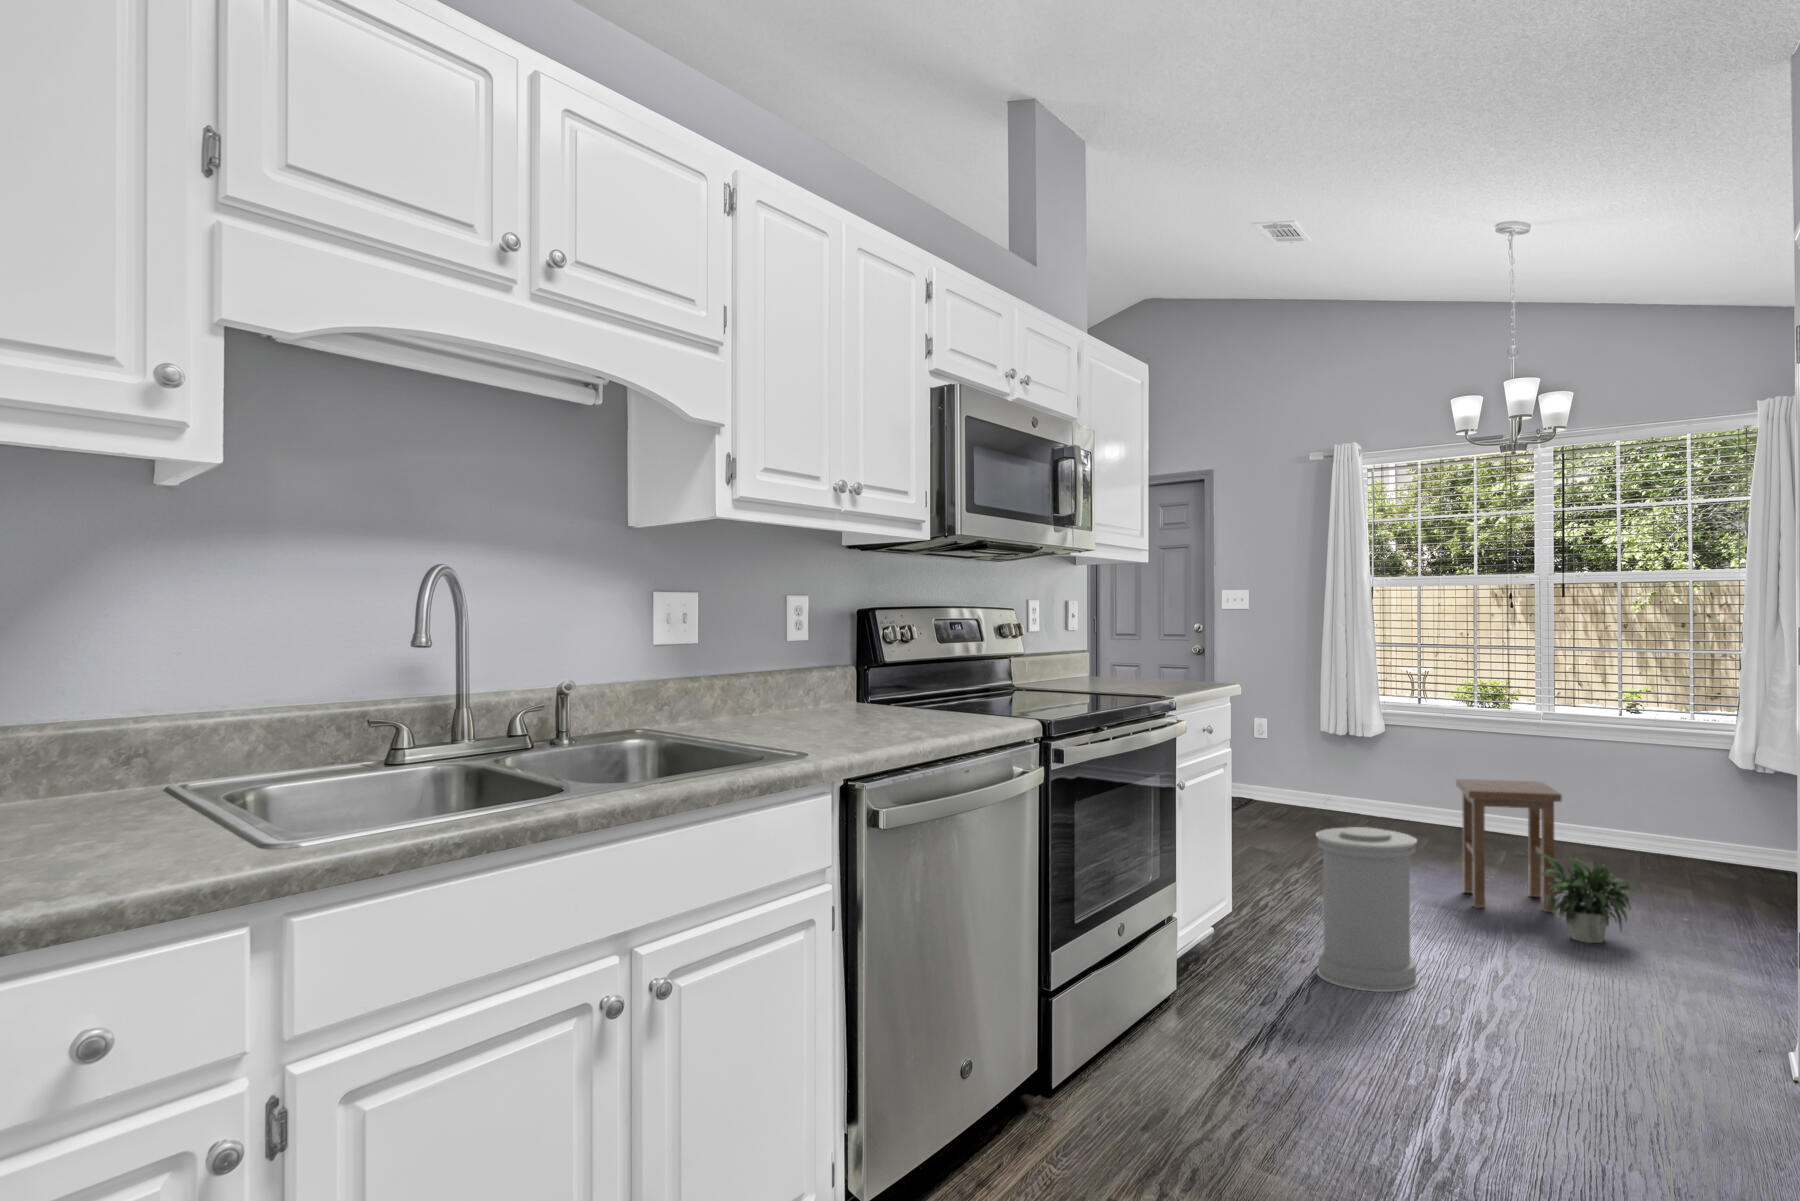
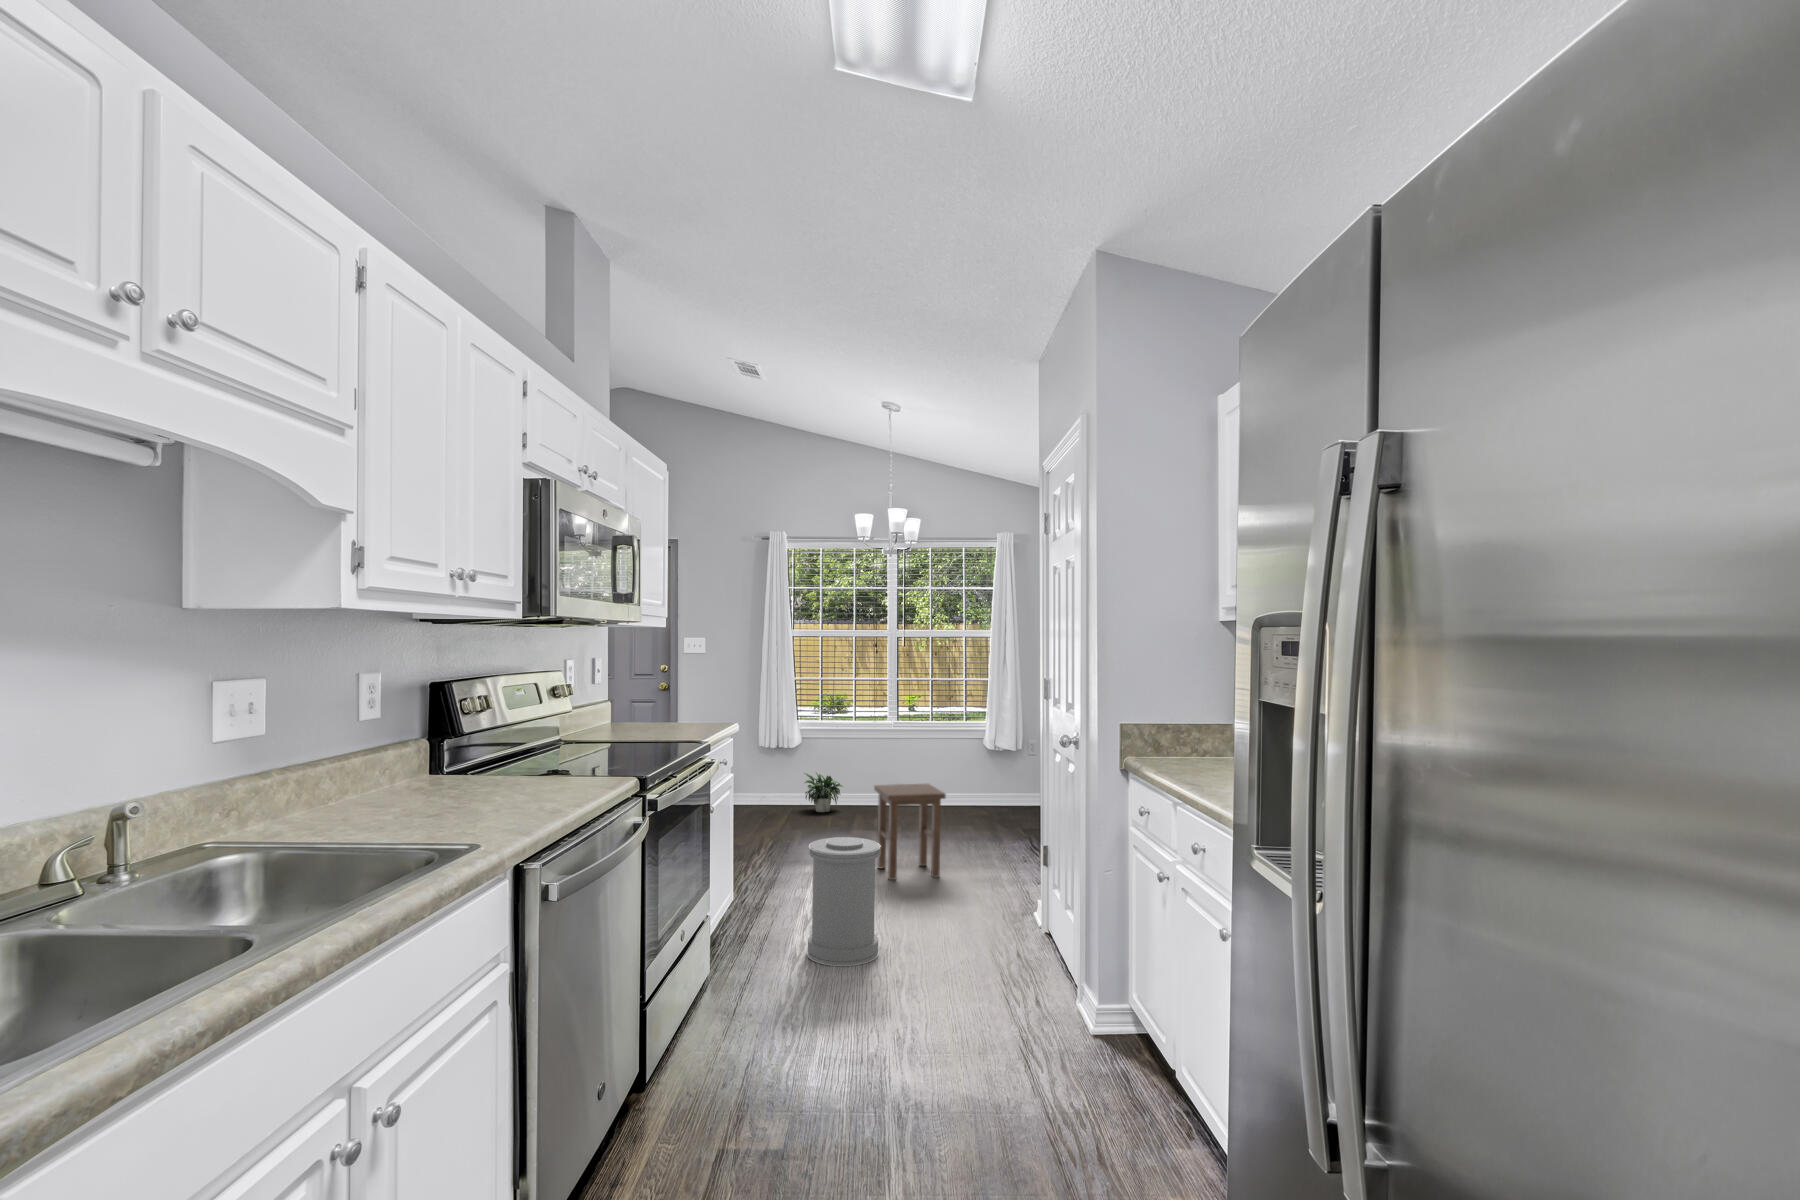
potted plant: present [1539,853,1637,943] -> present [801,773,843,812]

